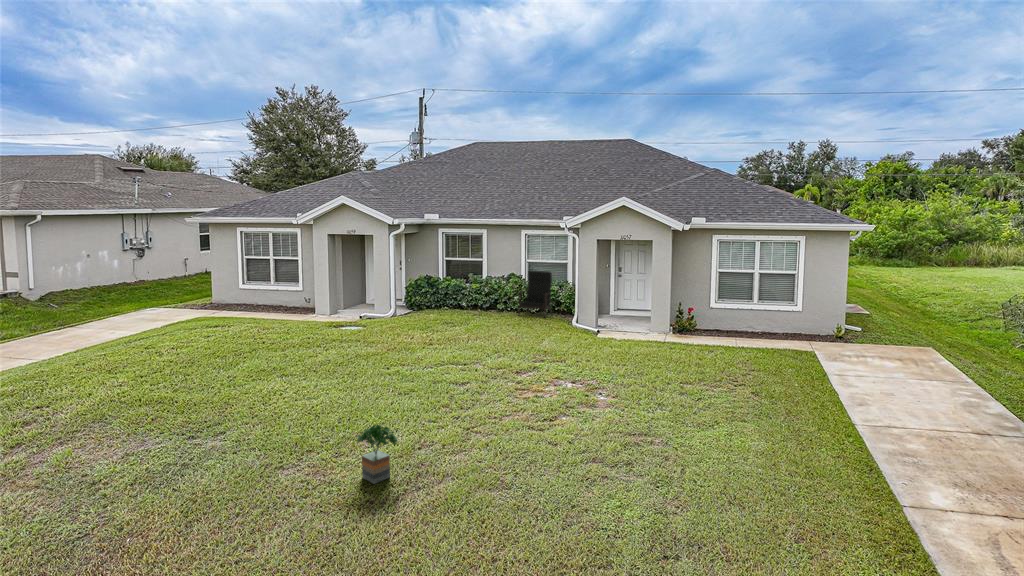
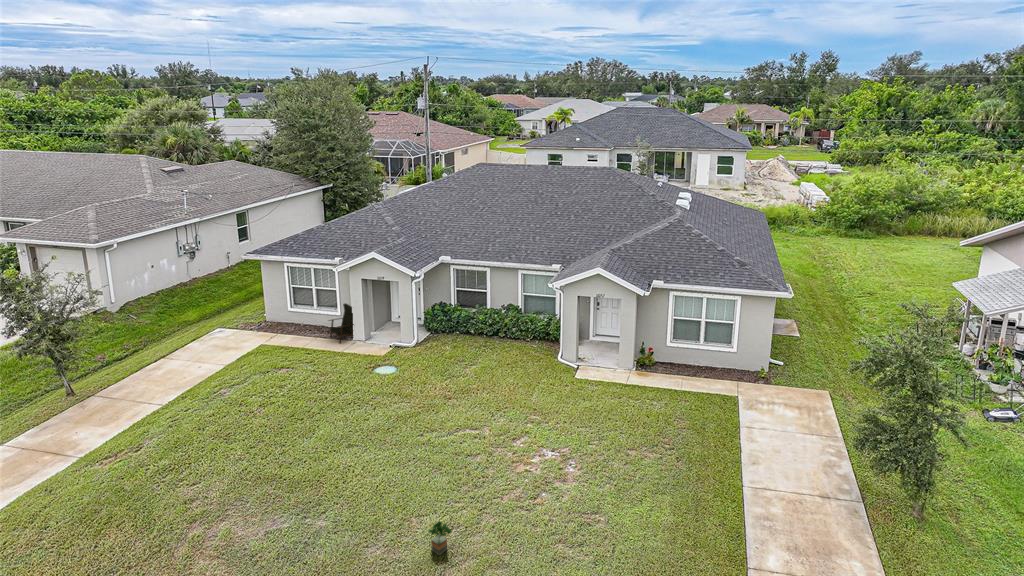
lounge chair: present [518,270,552,316] -> present [329,304,354,343]

